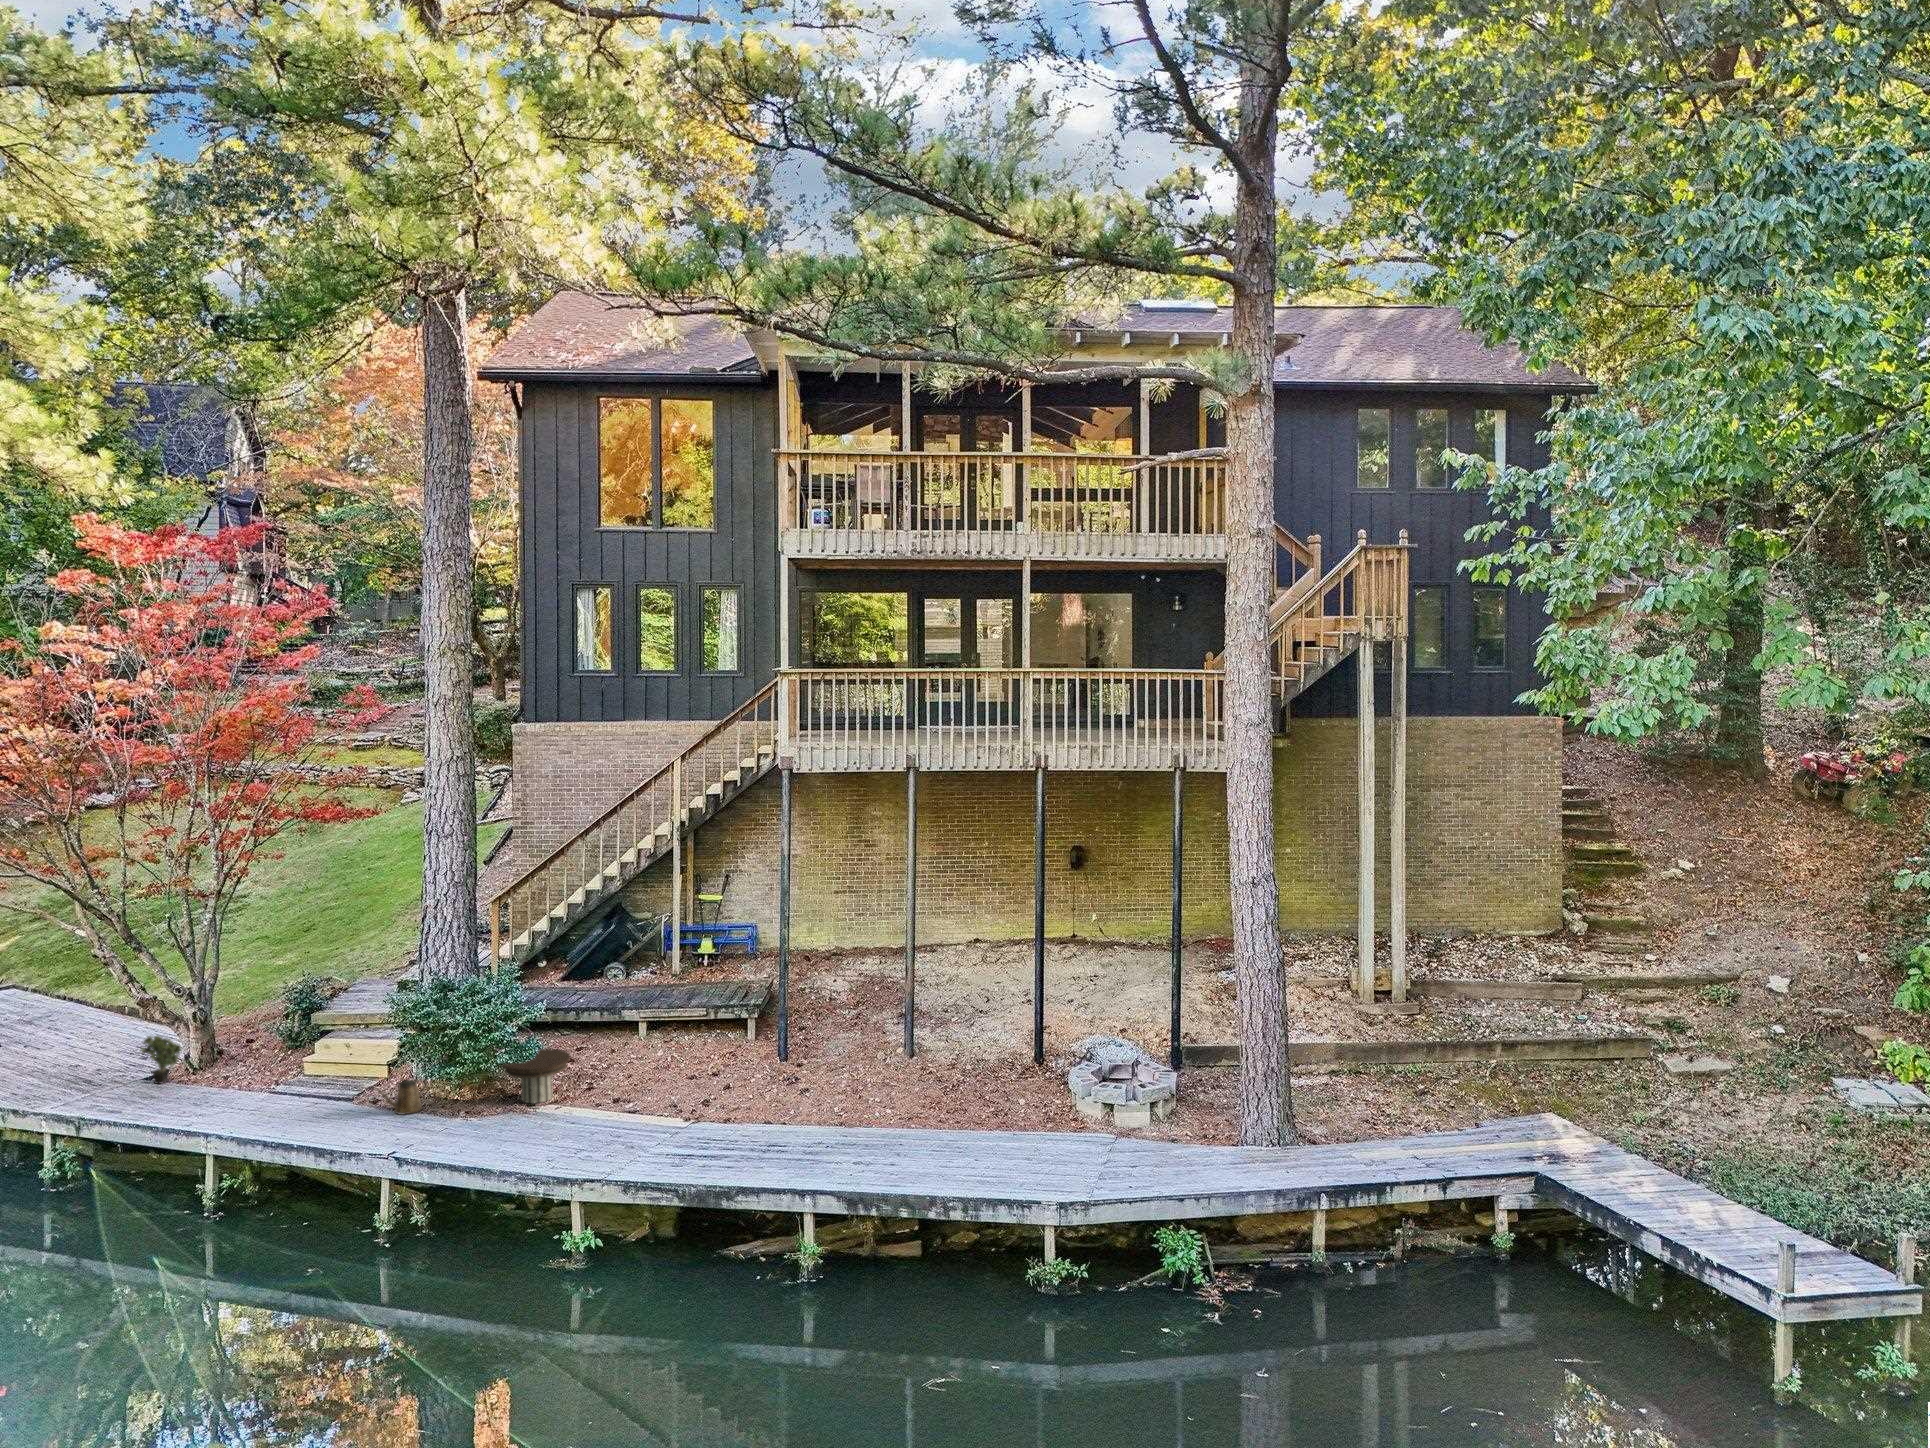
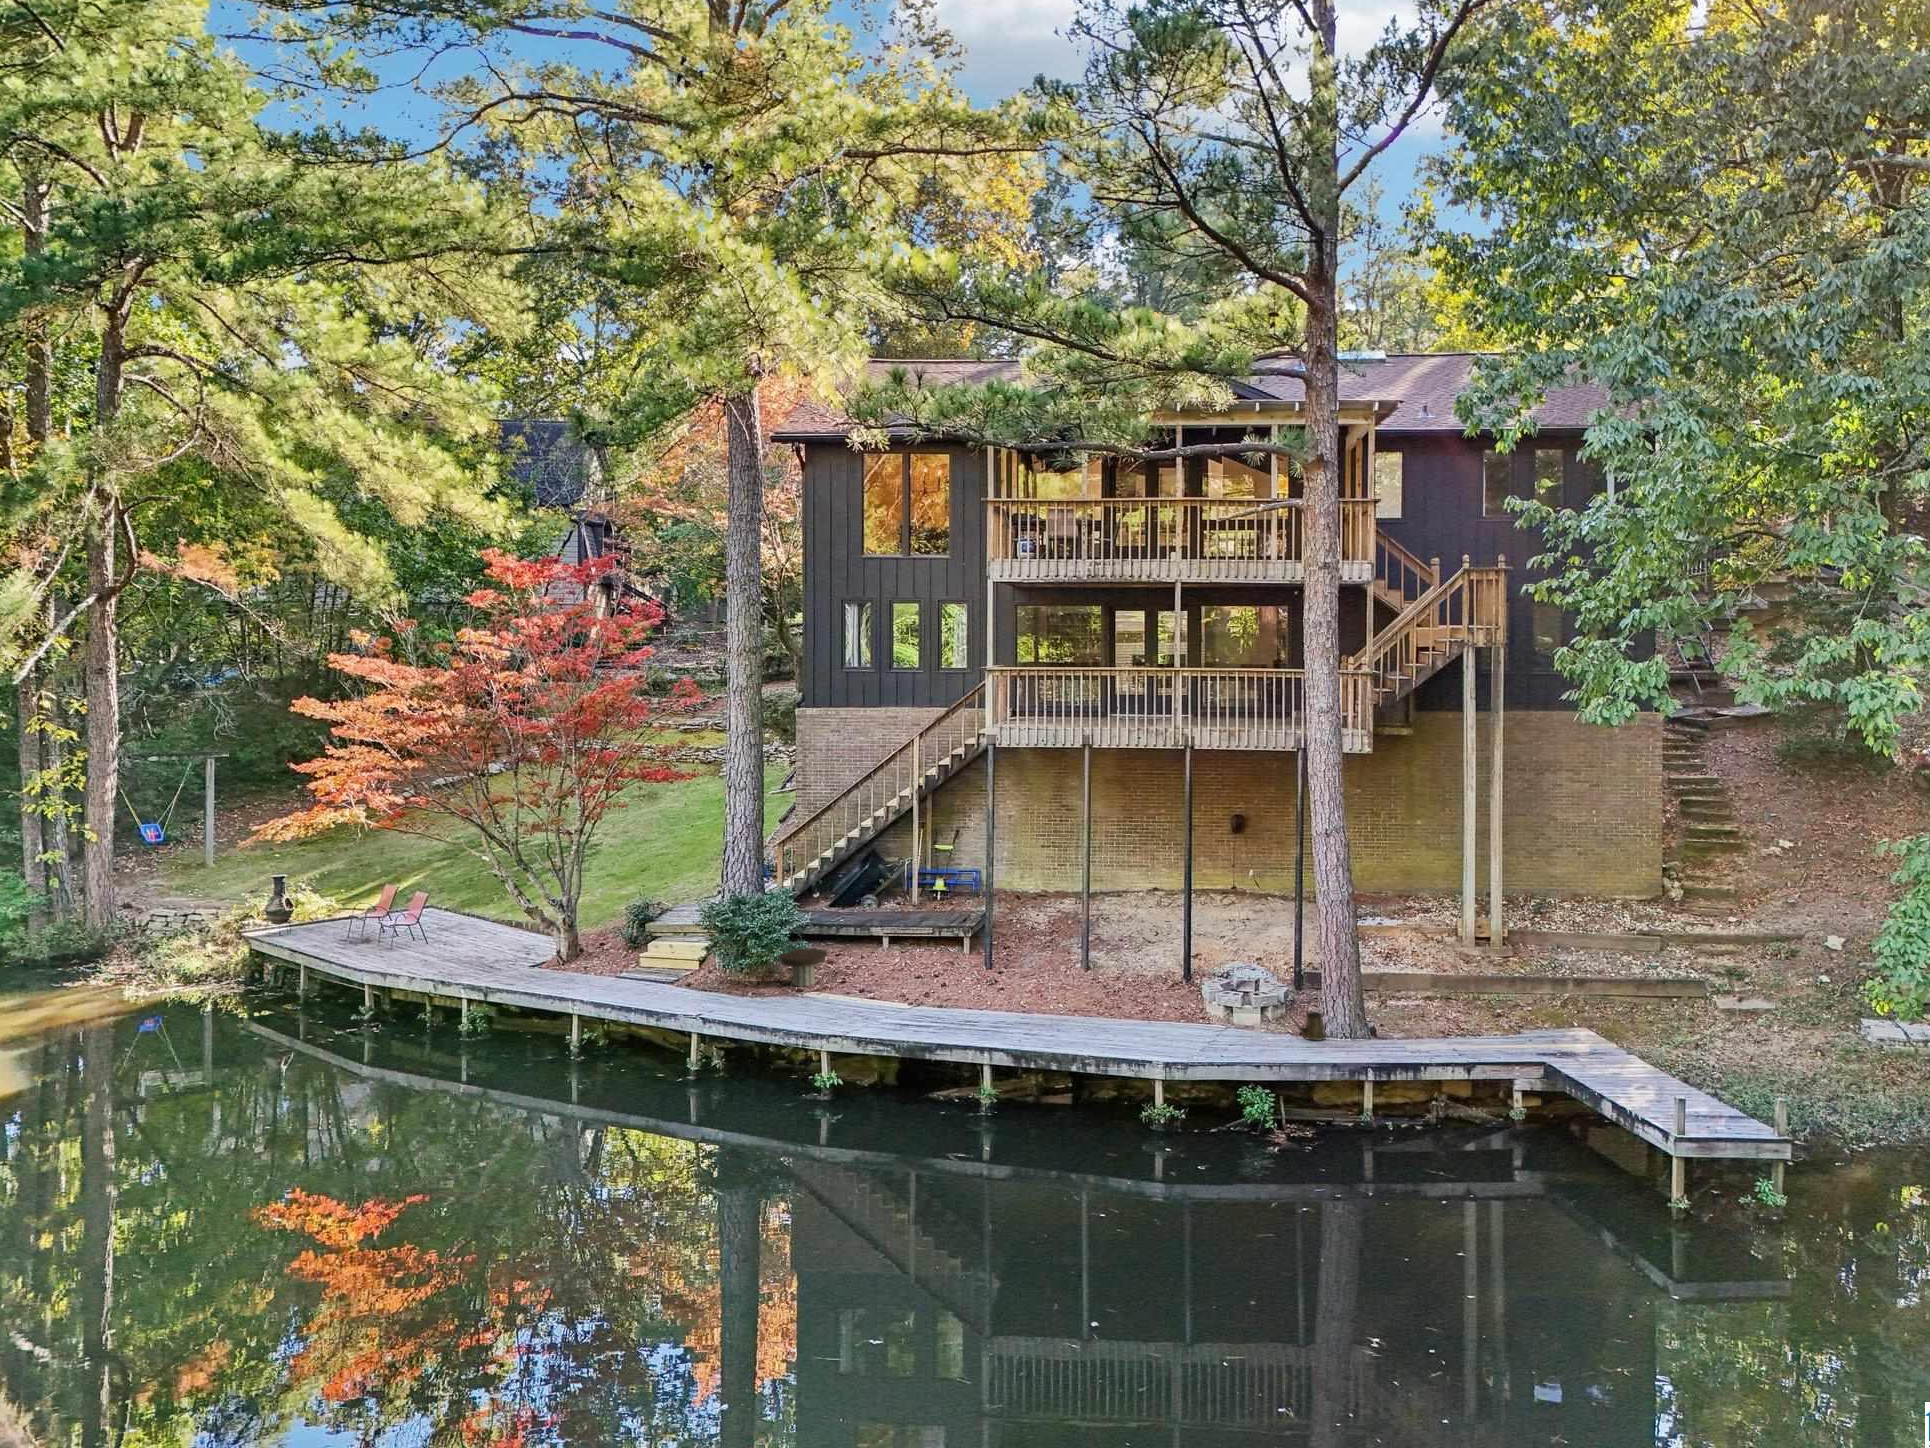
potted plant: present [141,1035,181,1084] -> none [538,929,567,963]
watering can: present [374,1079,427,1115] -> present [1290,1012,1330,1040]

